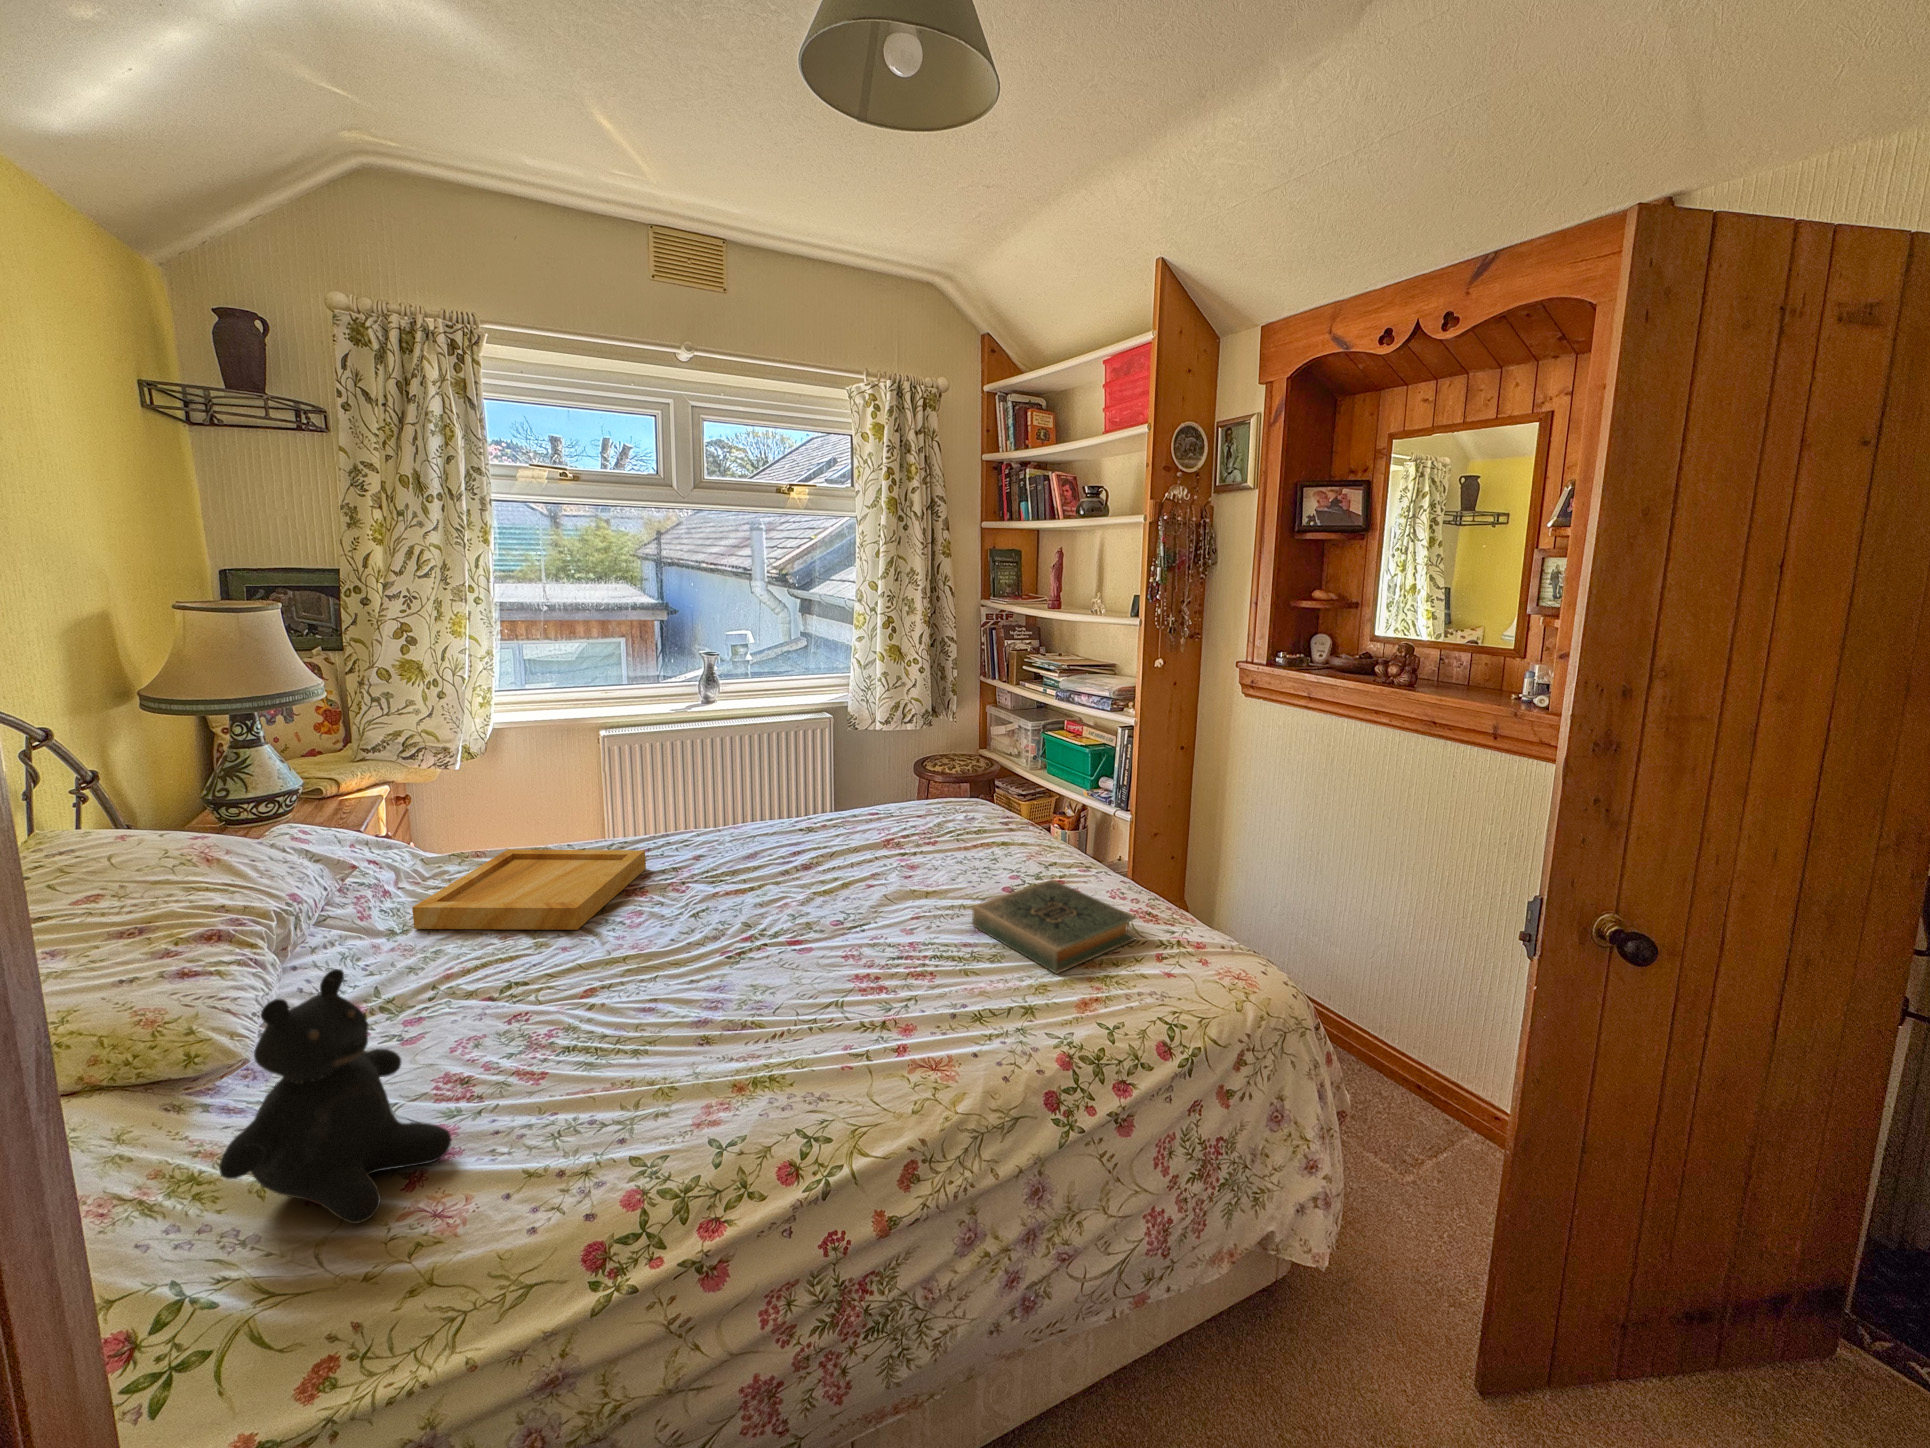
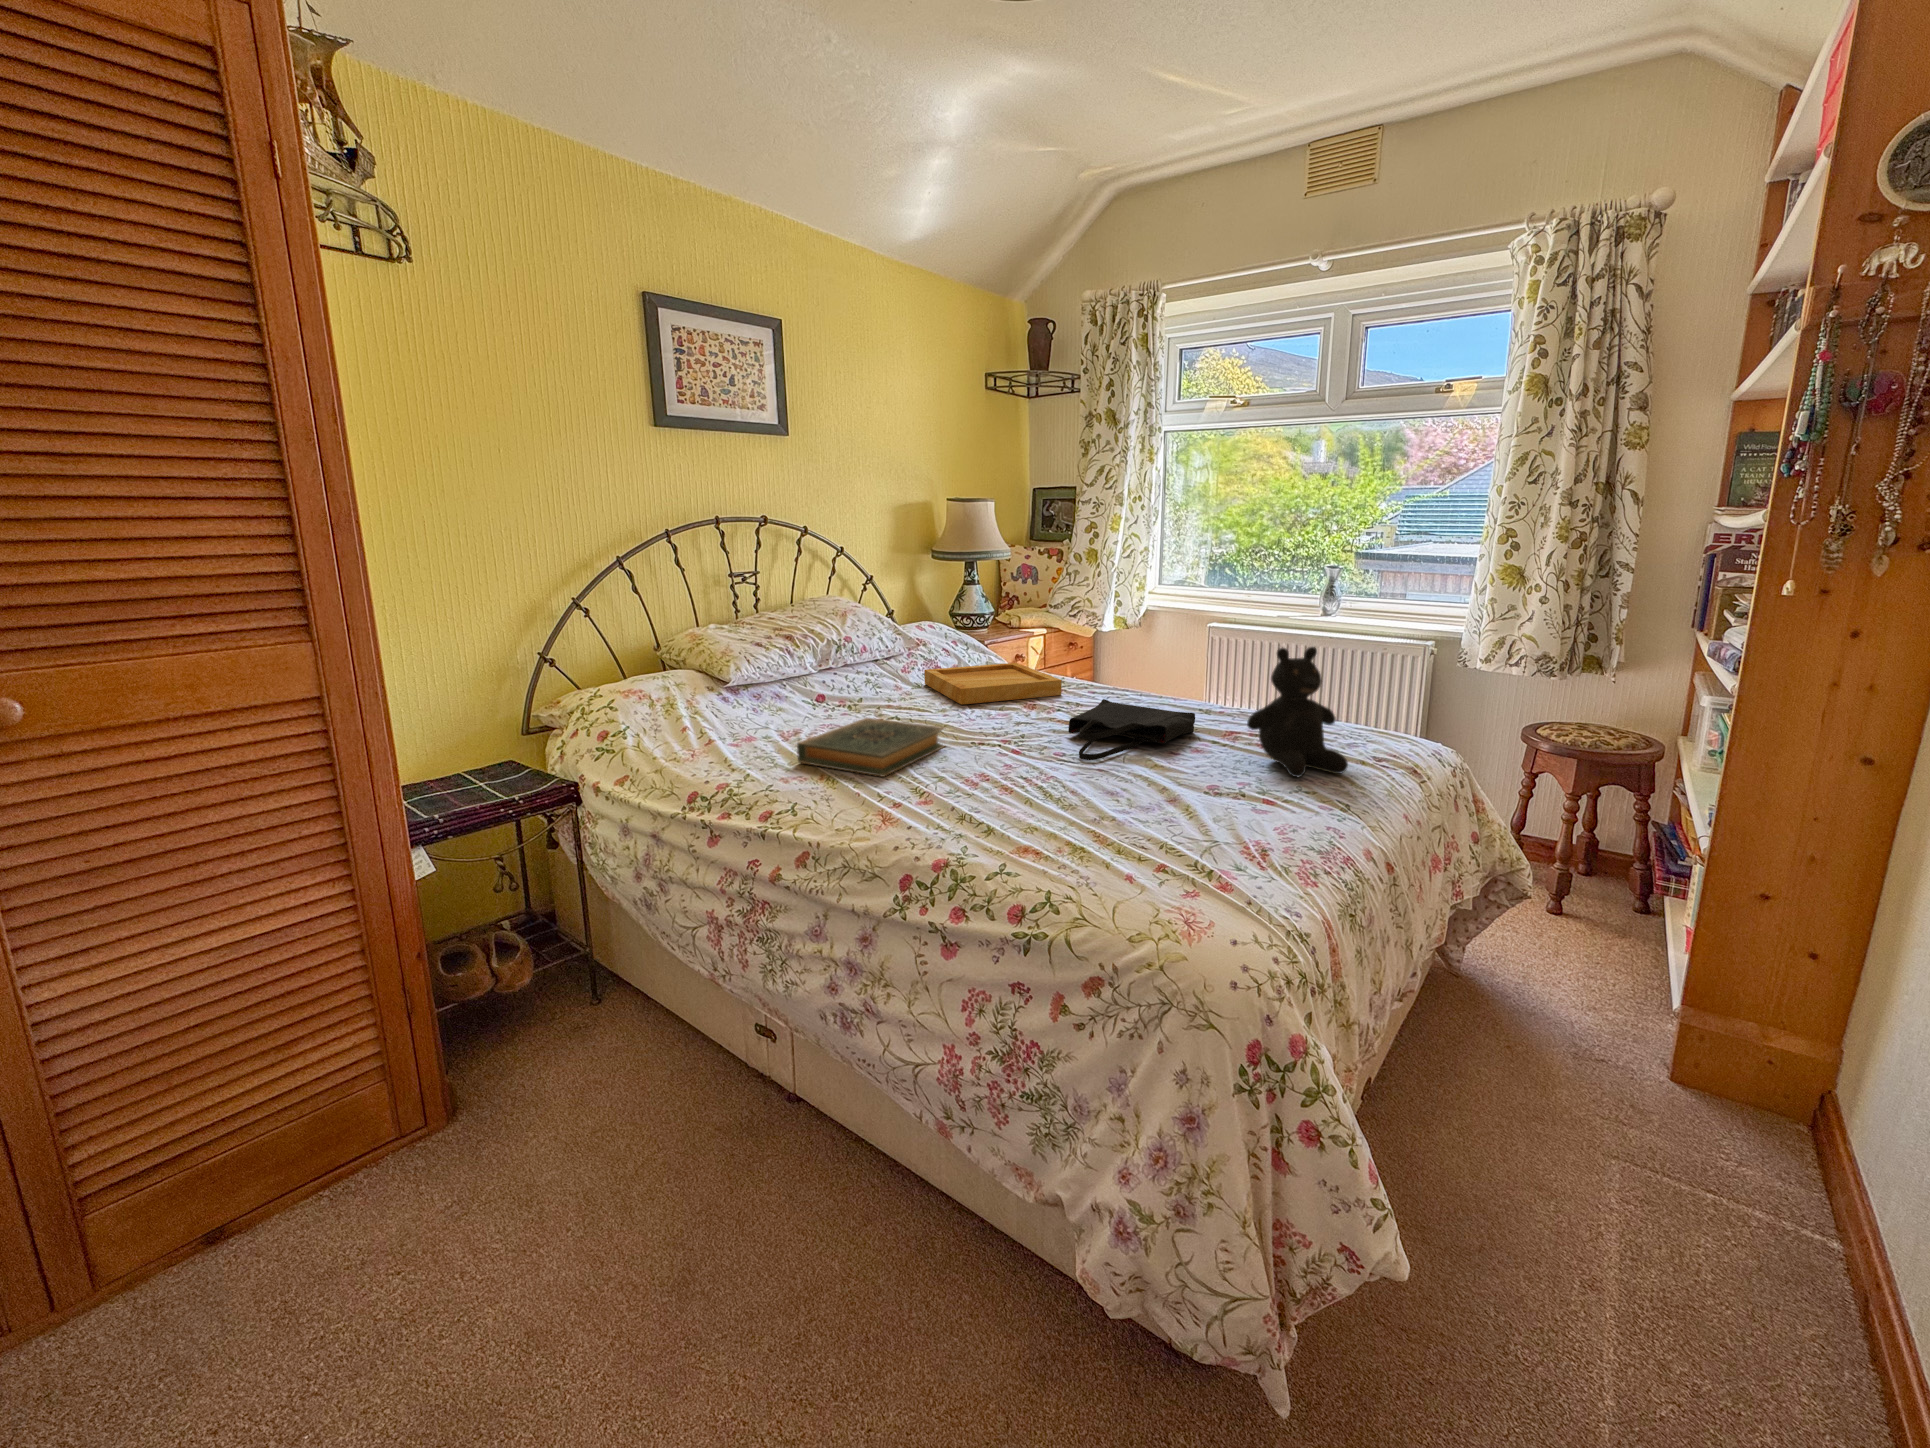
tote bag: none [770,837,904,920] -> present [1068,699,1195,760]
hardback book: present [972,880,1136,973] -> present [797,718,945,776]
teddy bear: present [219,969,451,1224] -> present [1247,647,1348,777]

